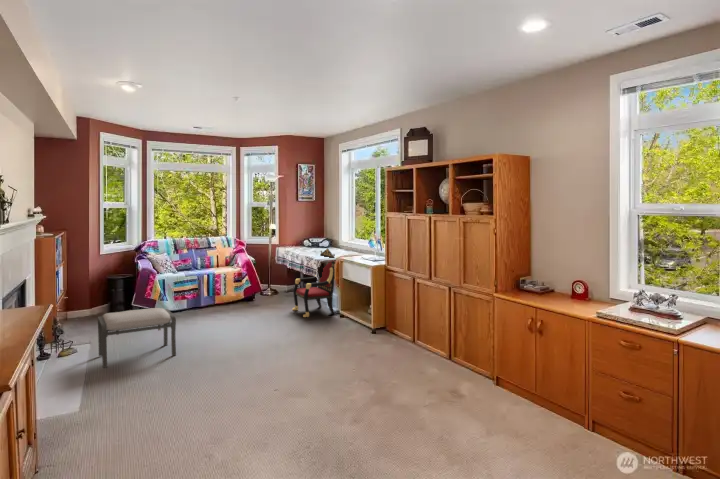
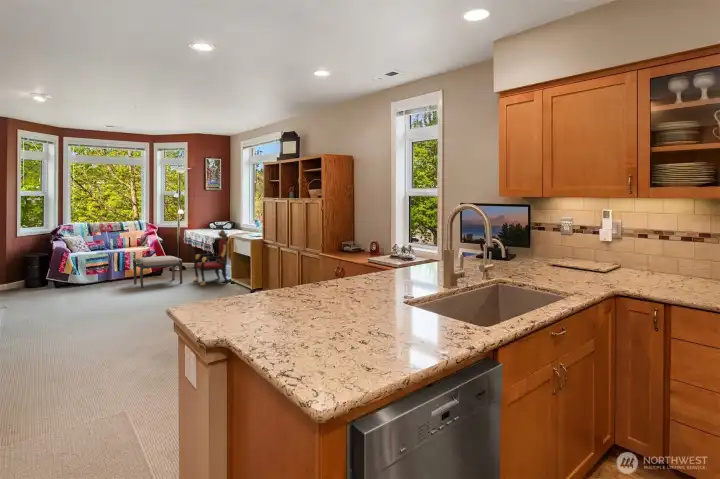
ottoman: present [98,308,176,368] -> present [133,256,183,288]

